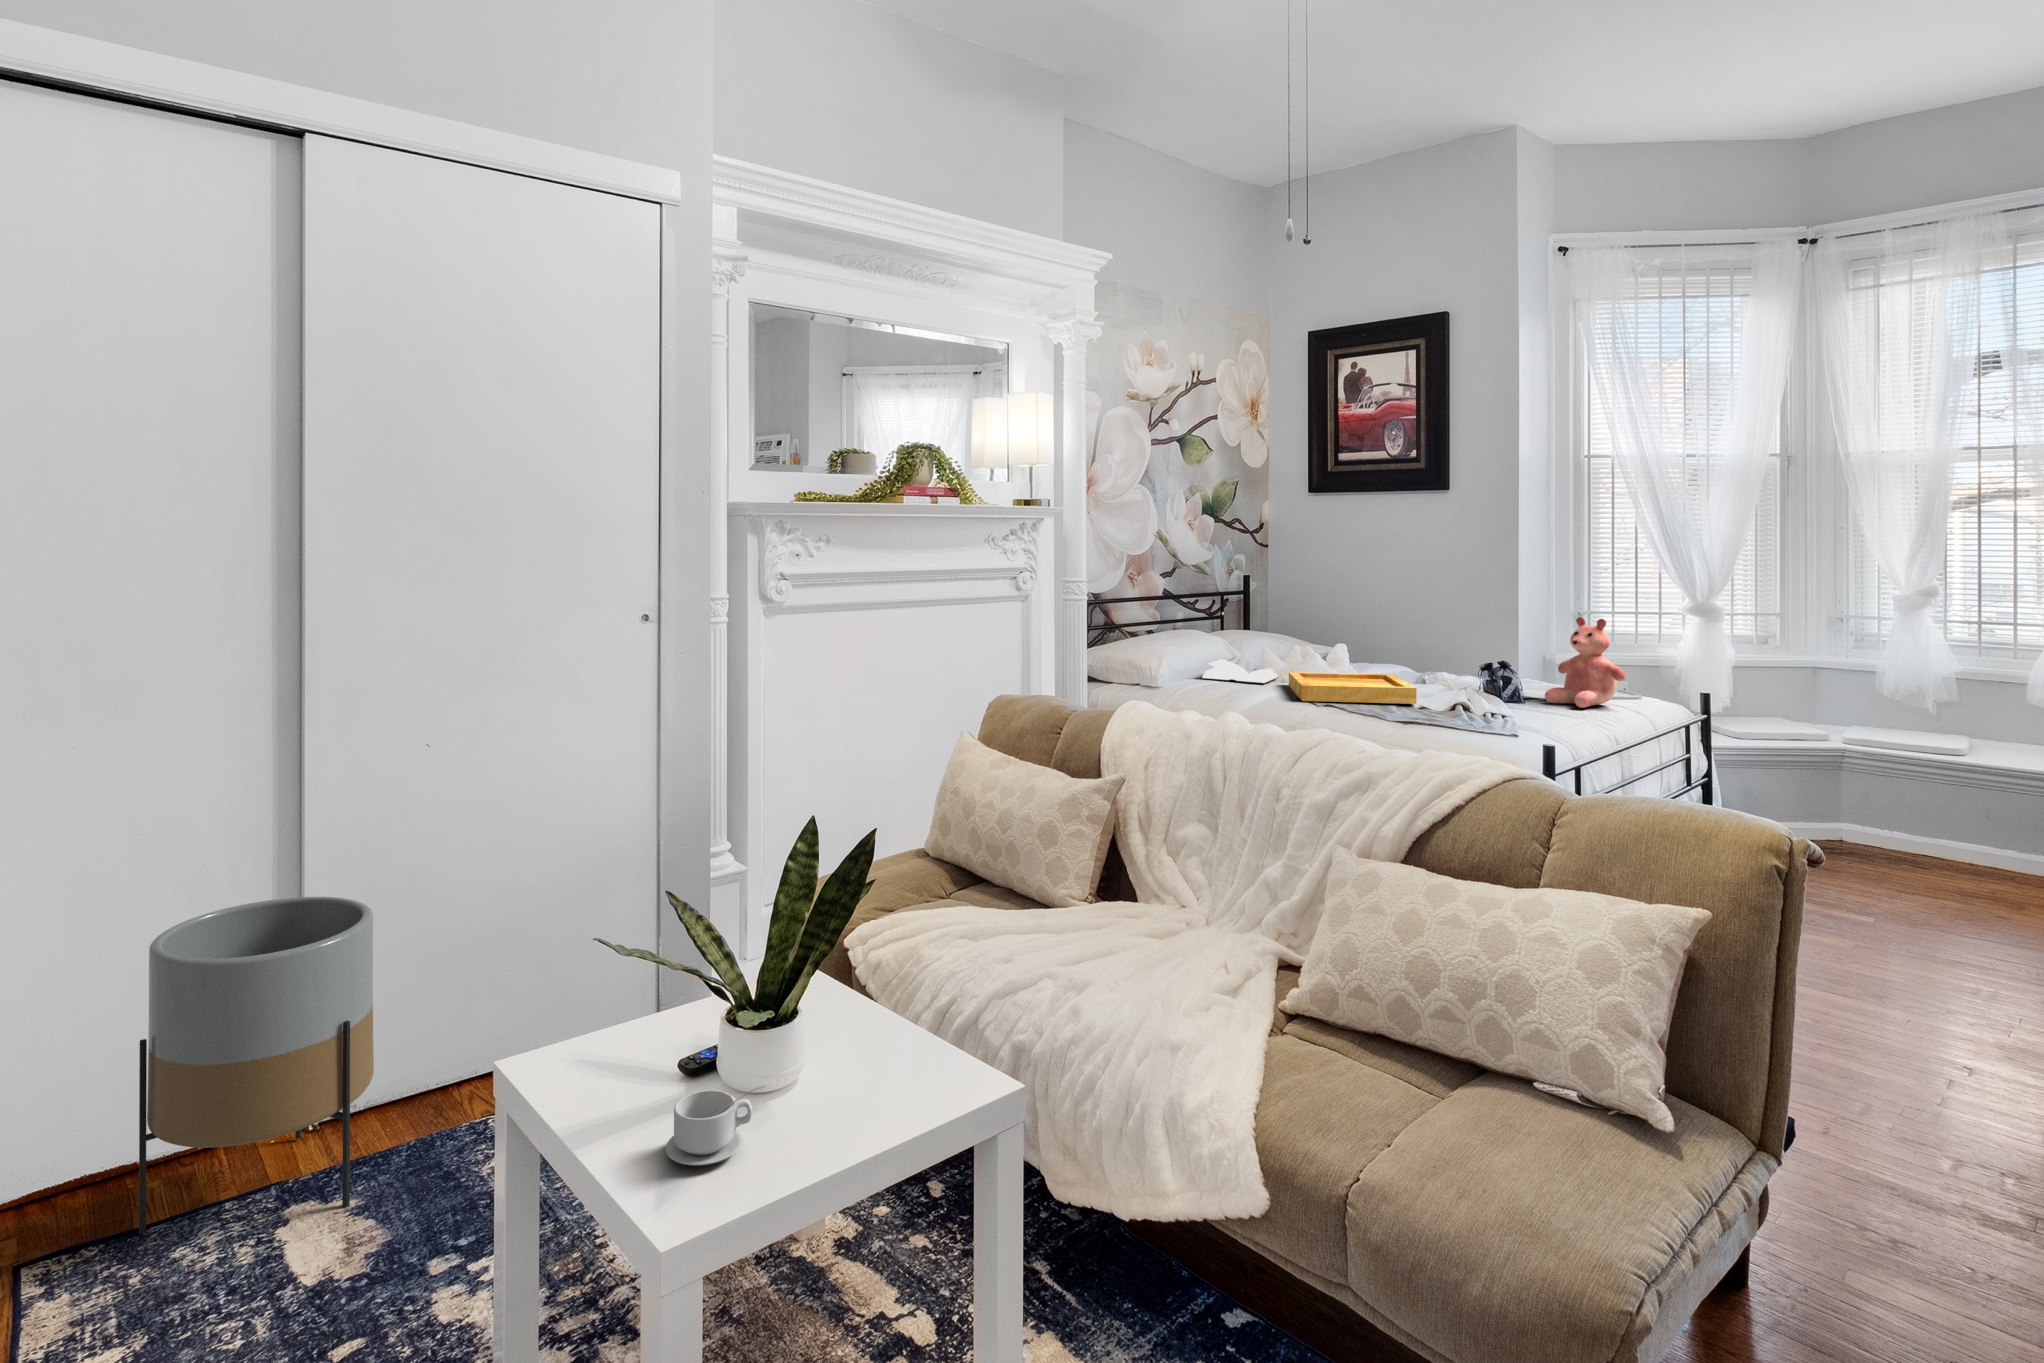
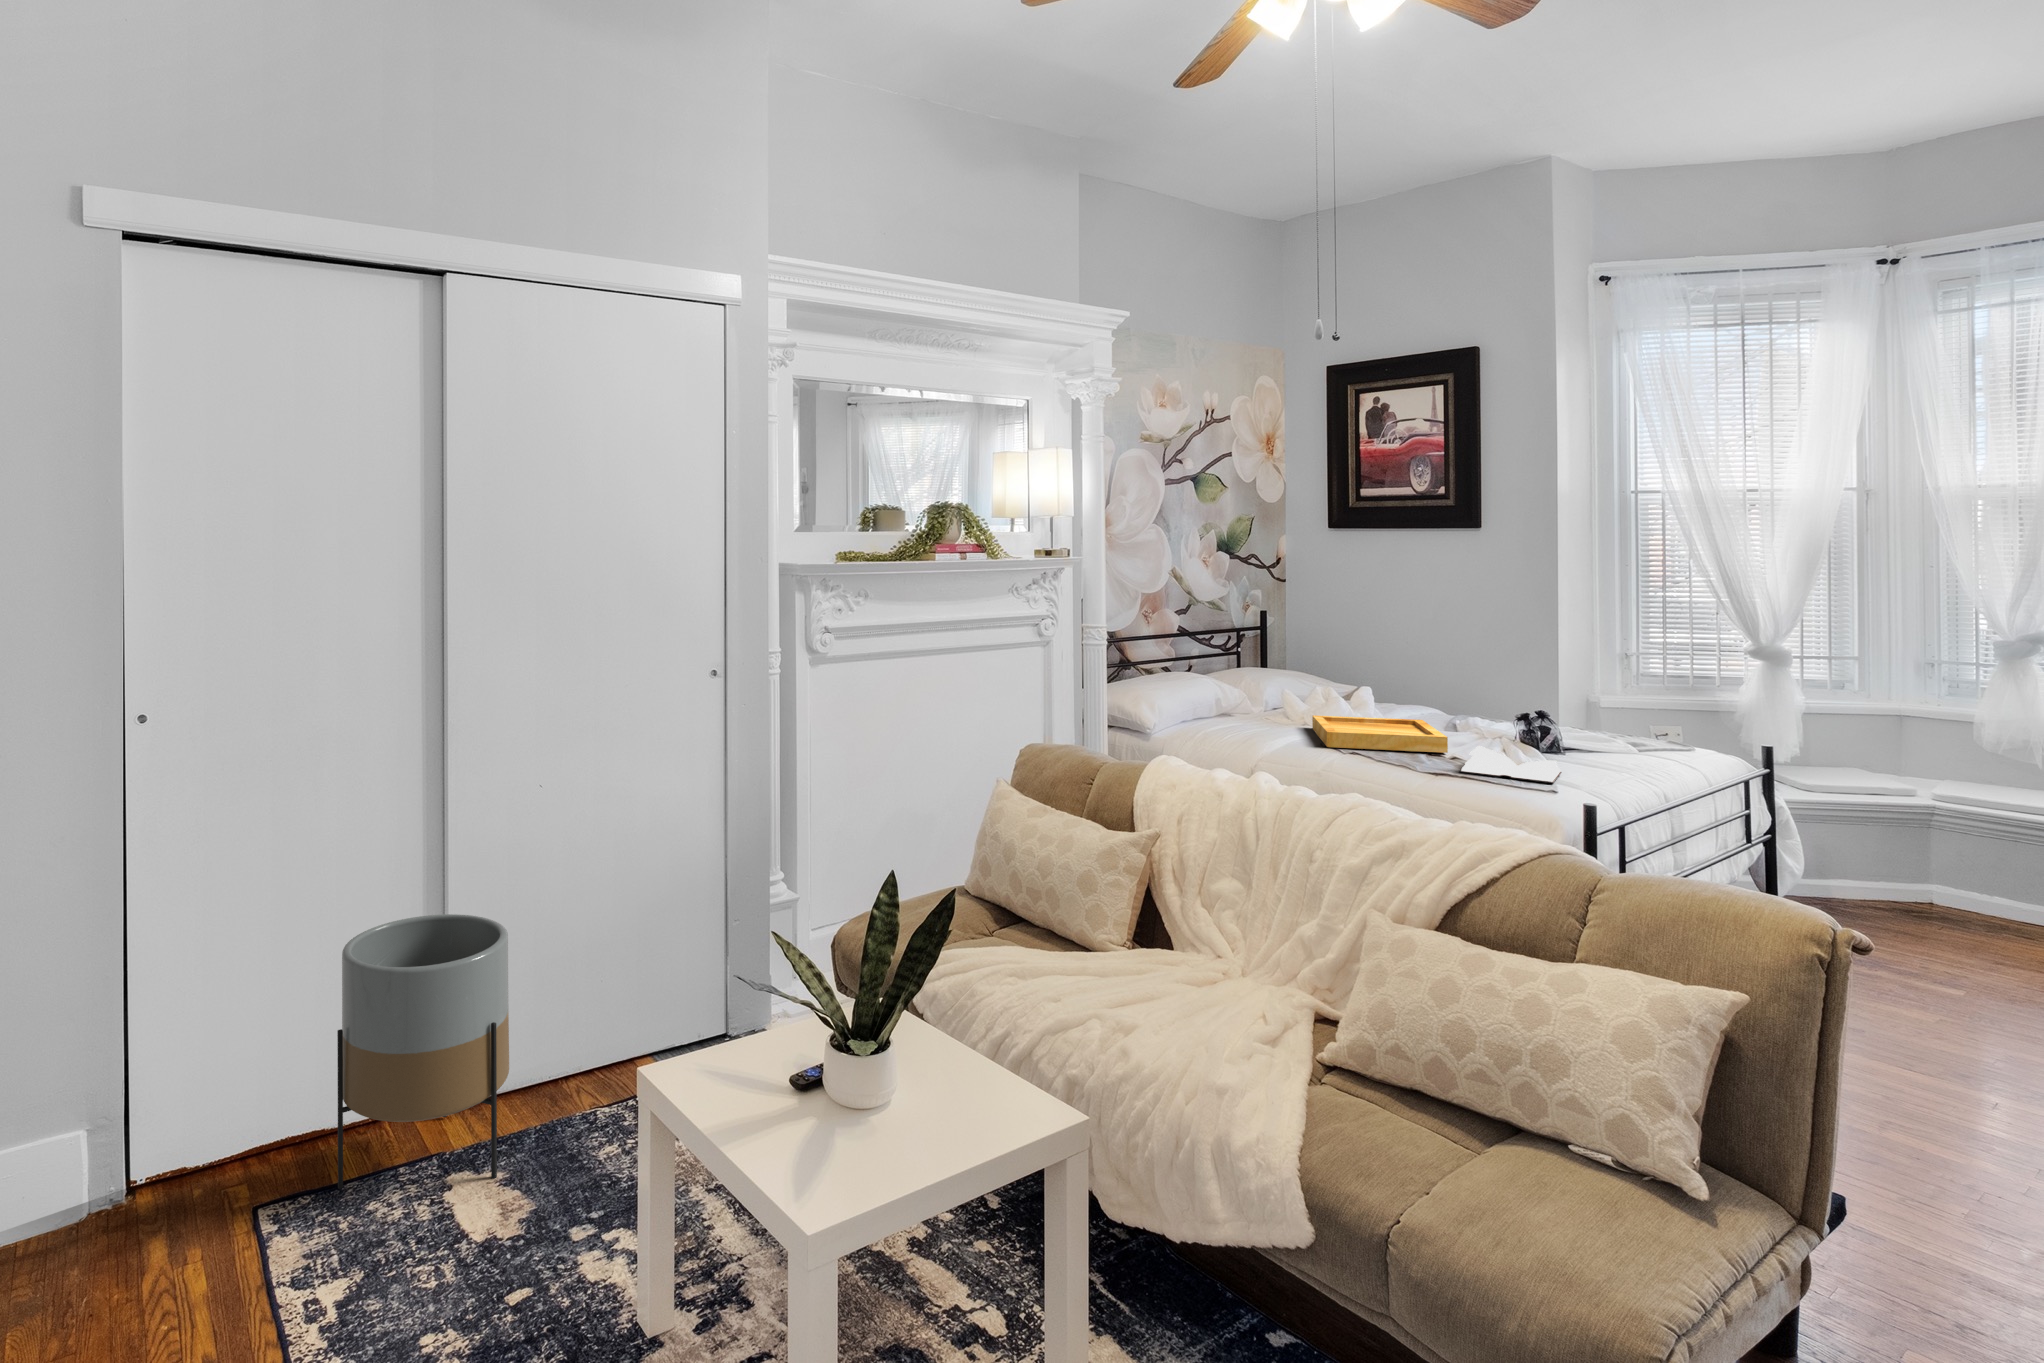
teddy bear: present [1545,617,1626,708] -> none [1587,667,1676,760]
book: present [1202,659,1278,684] -> present [1460,746,1562,783]
teacup: present [666,1084,768,1165] -> none [793,1104,876,1168]

